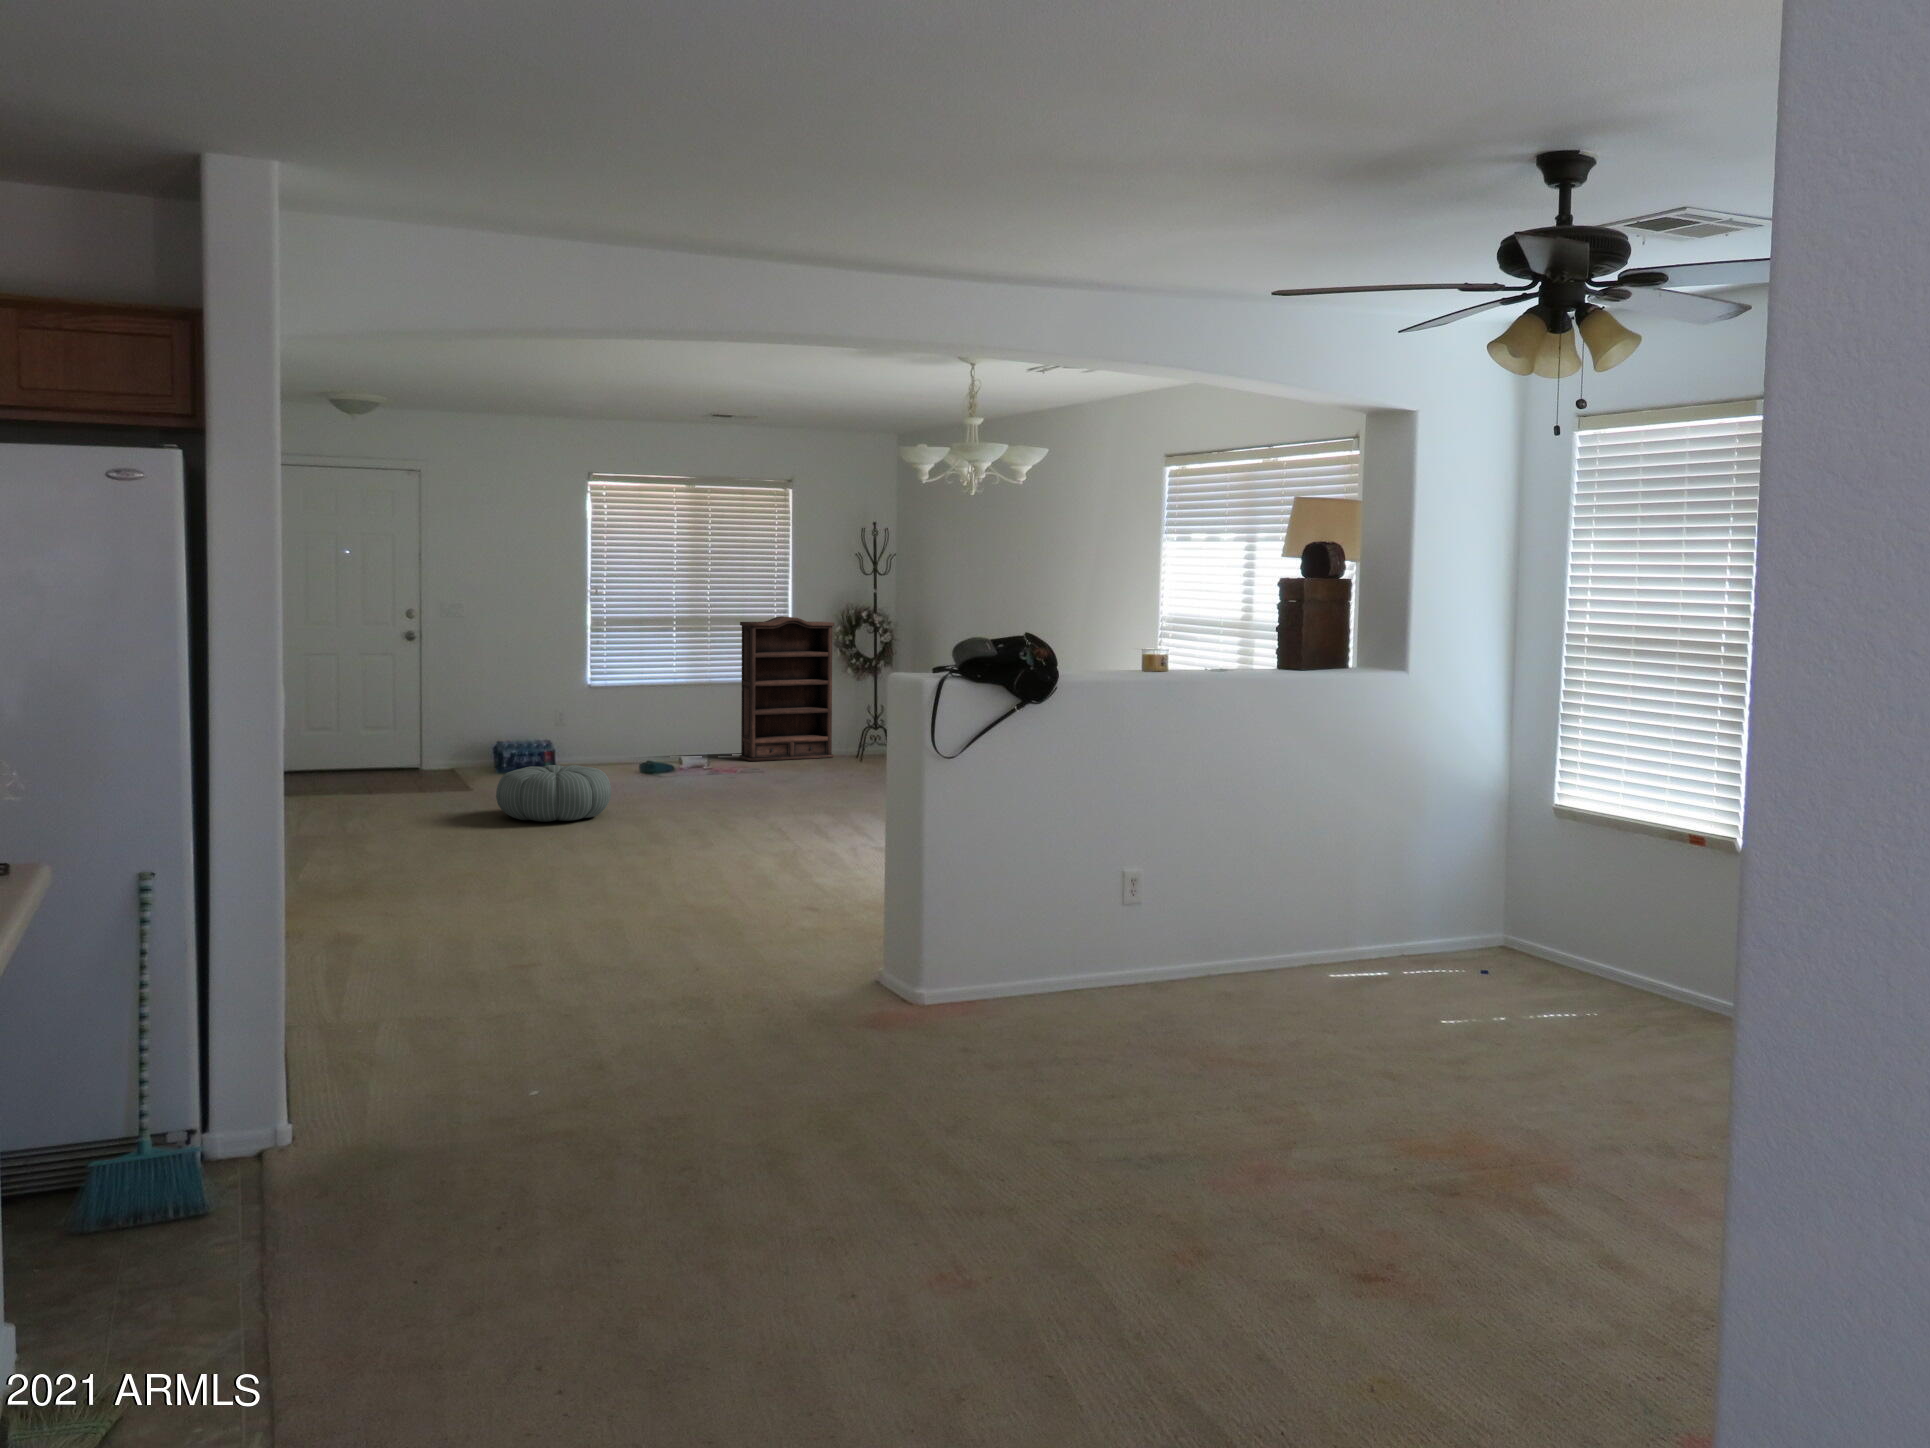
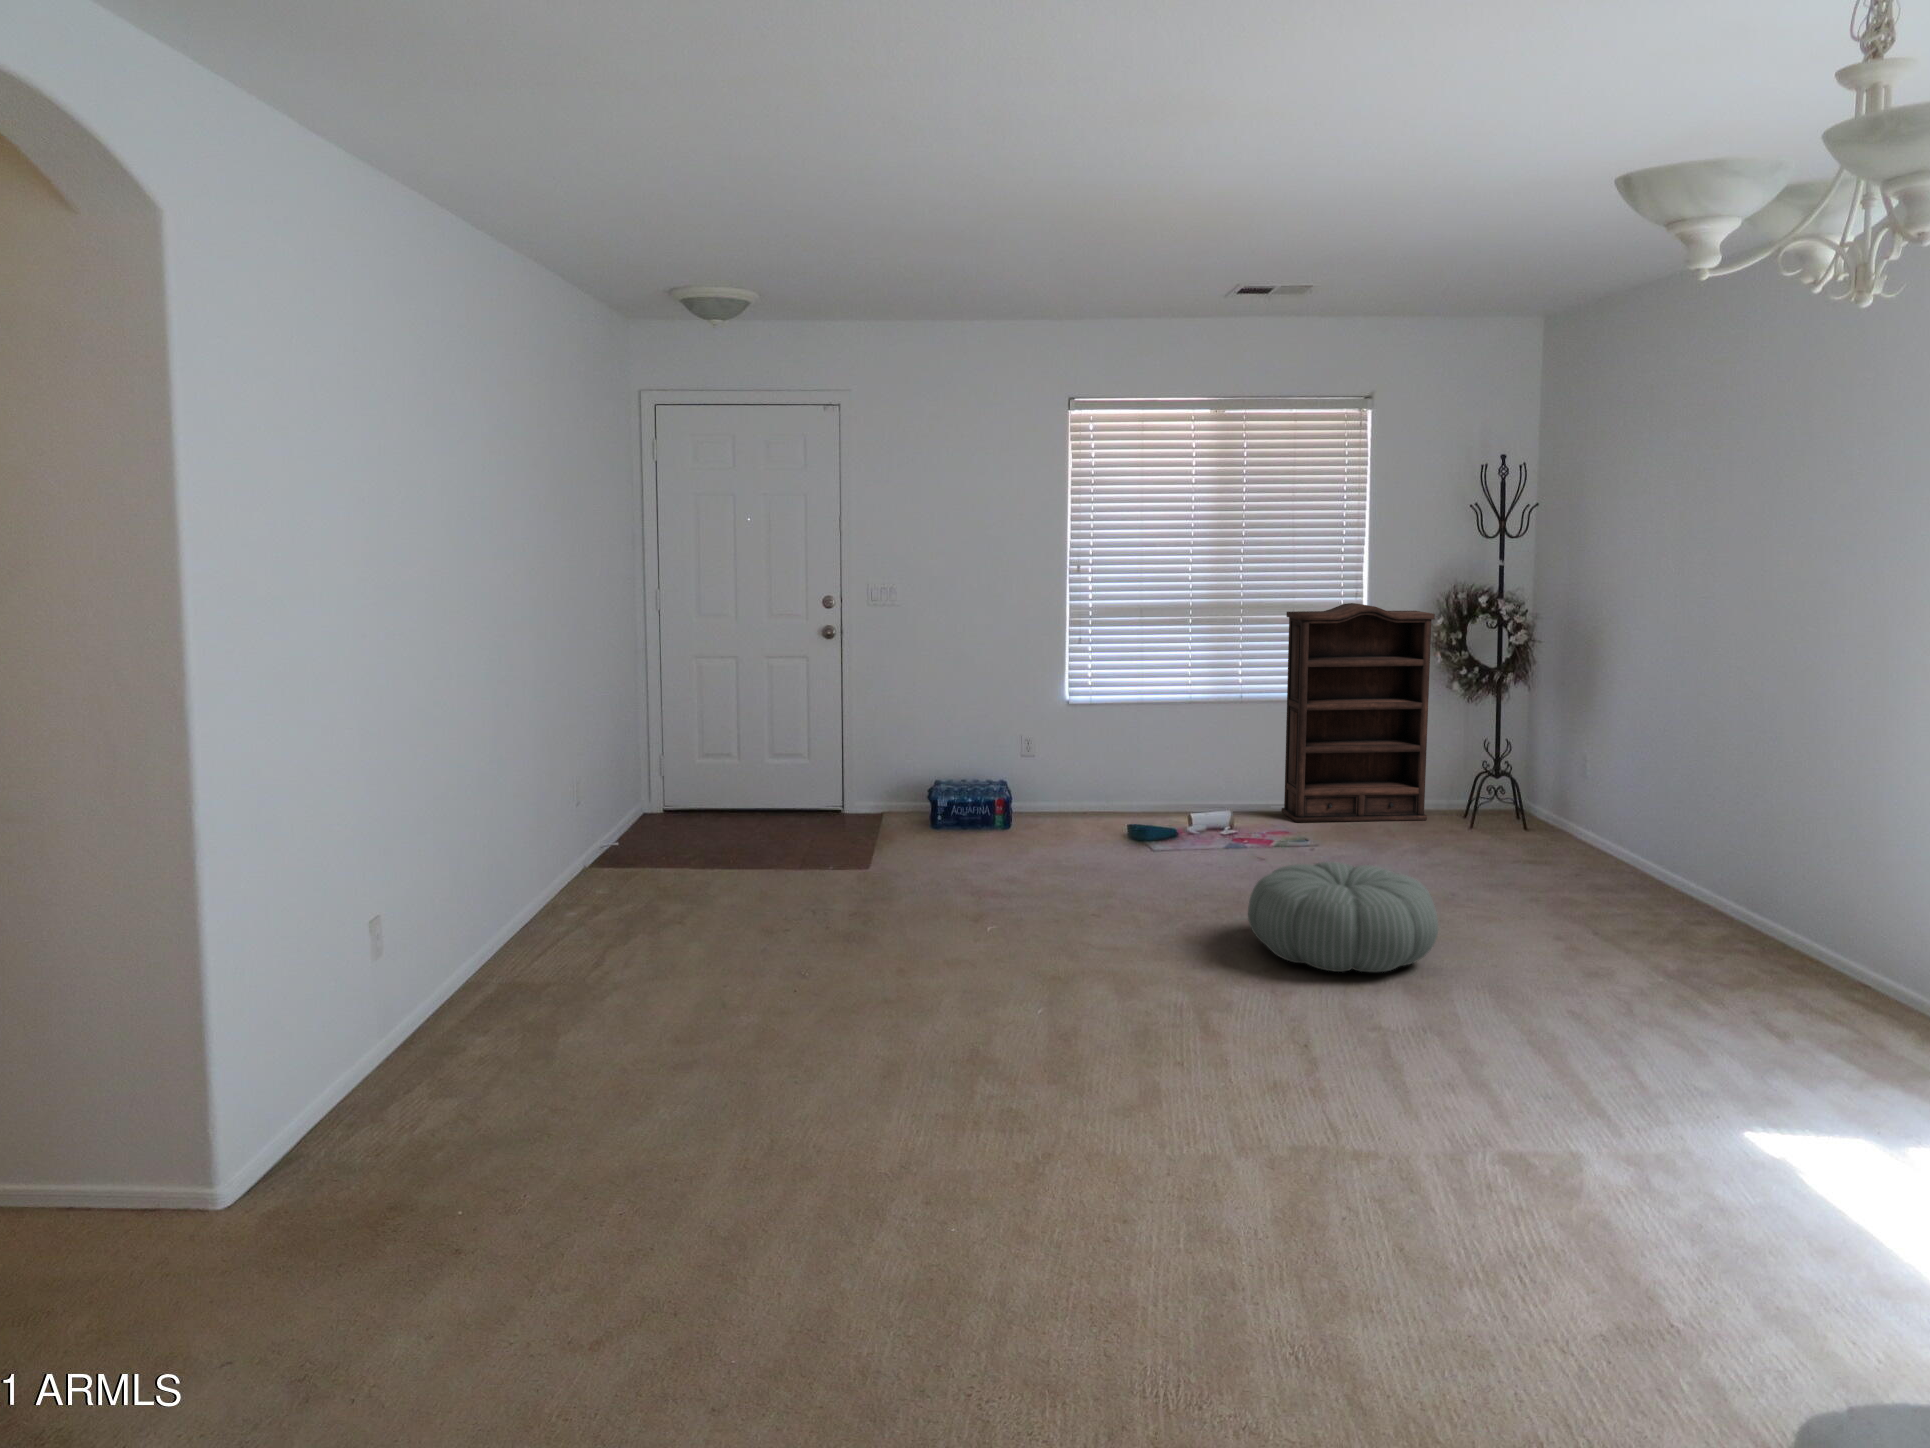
pouf: present [496,765,611,822] -> present [1248,862,1438,972]

